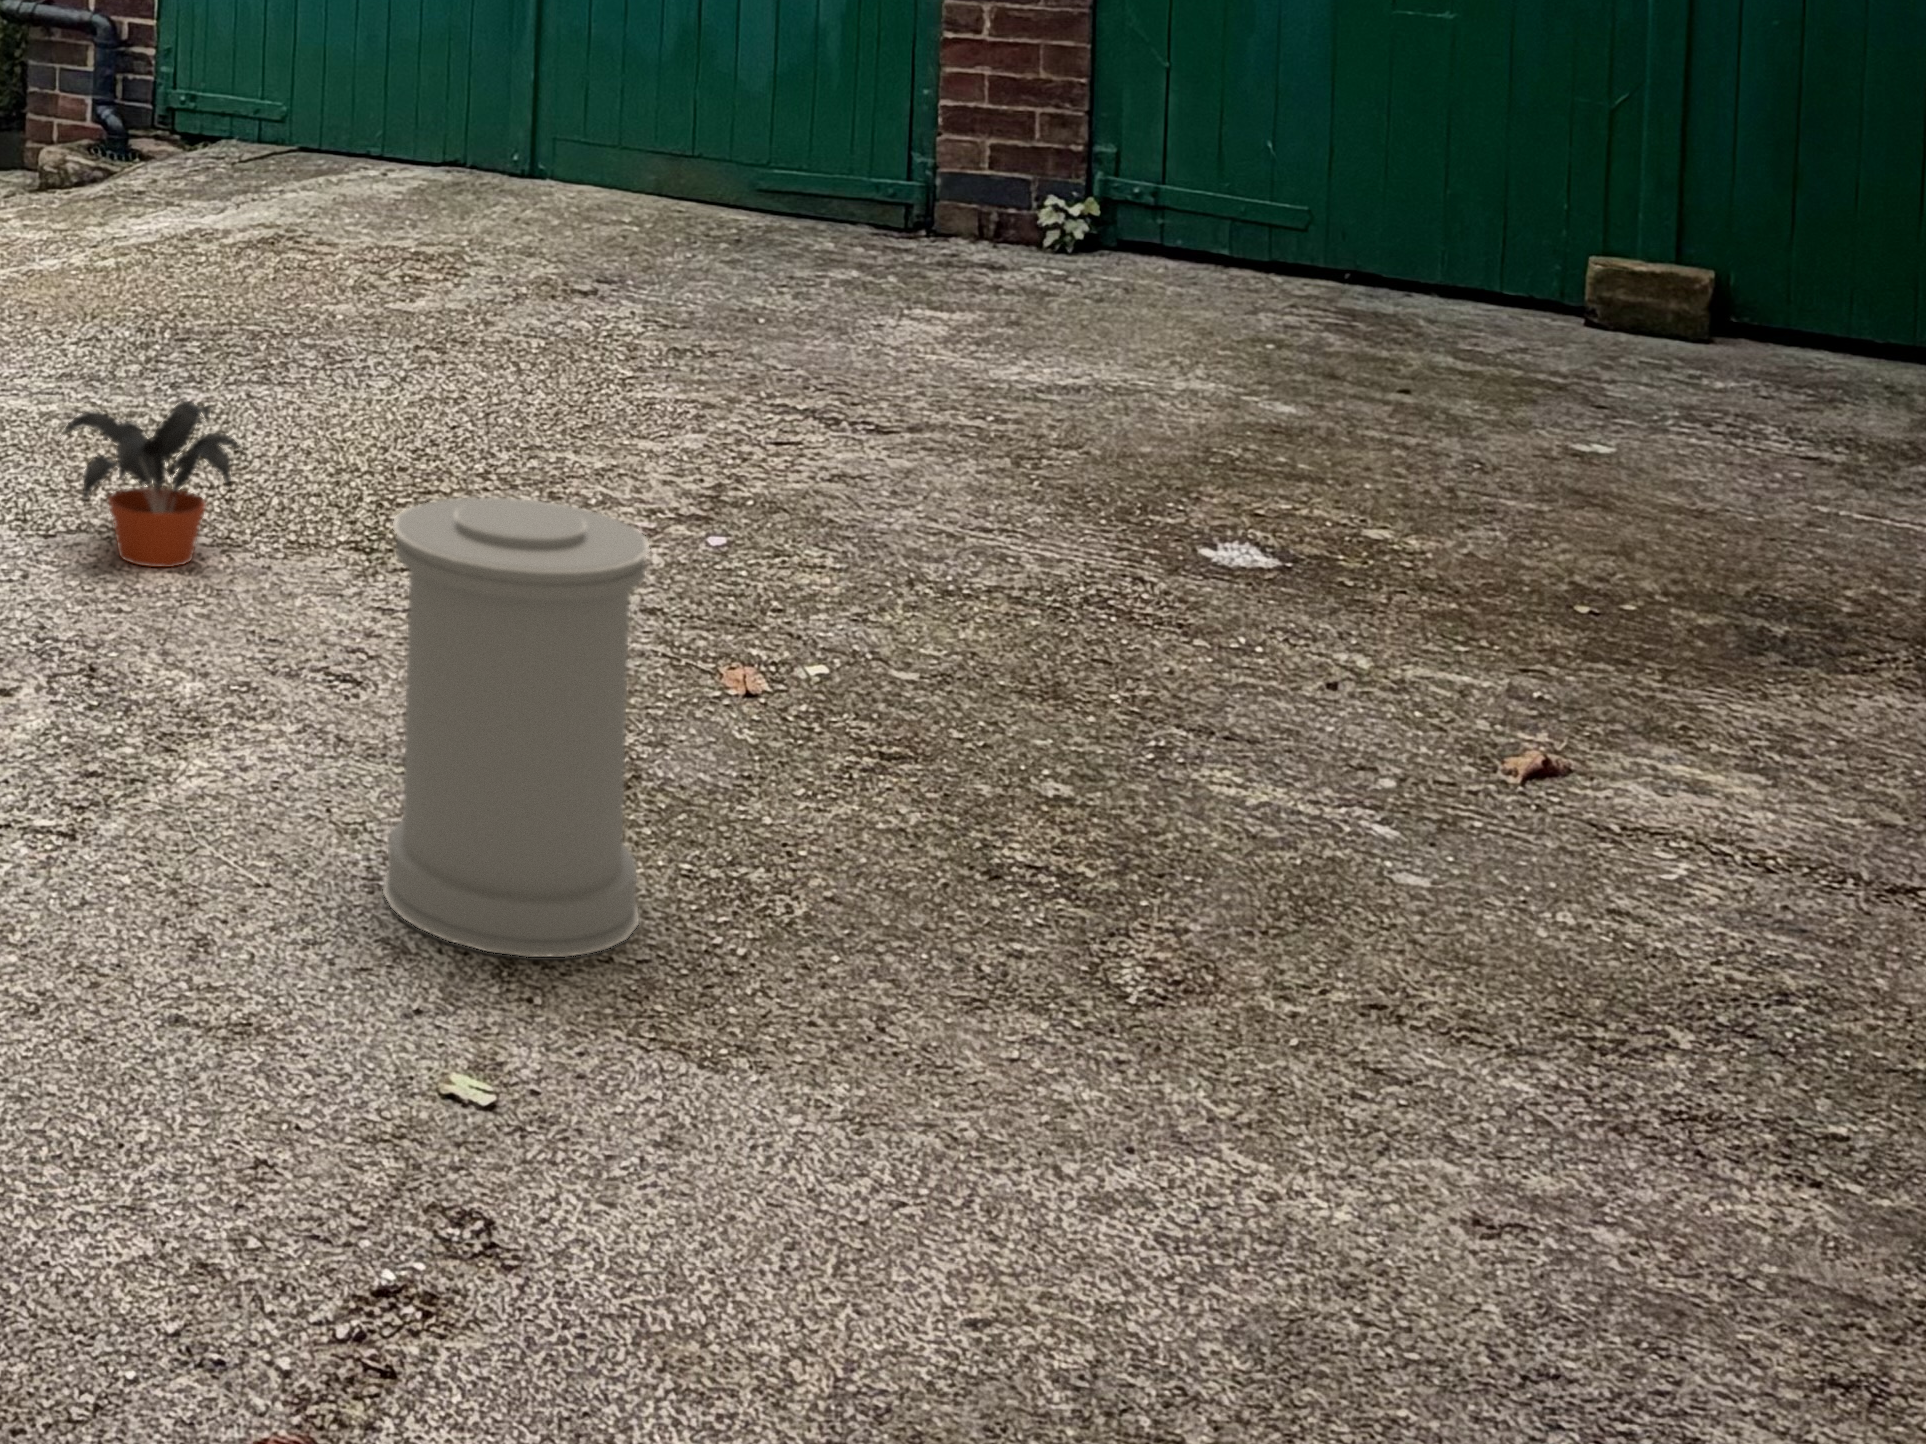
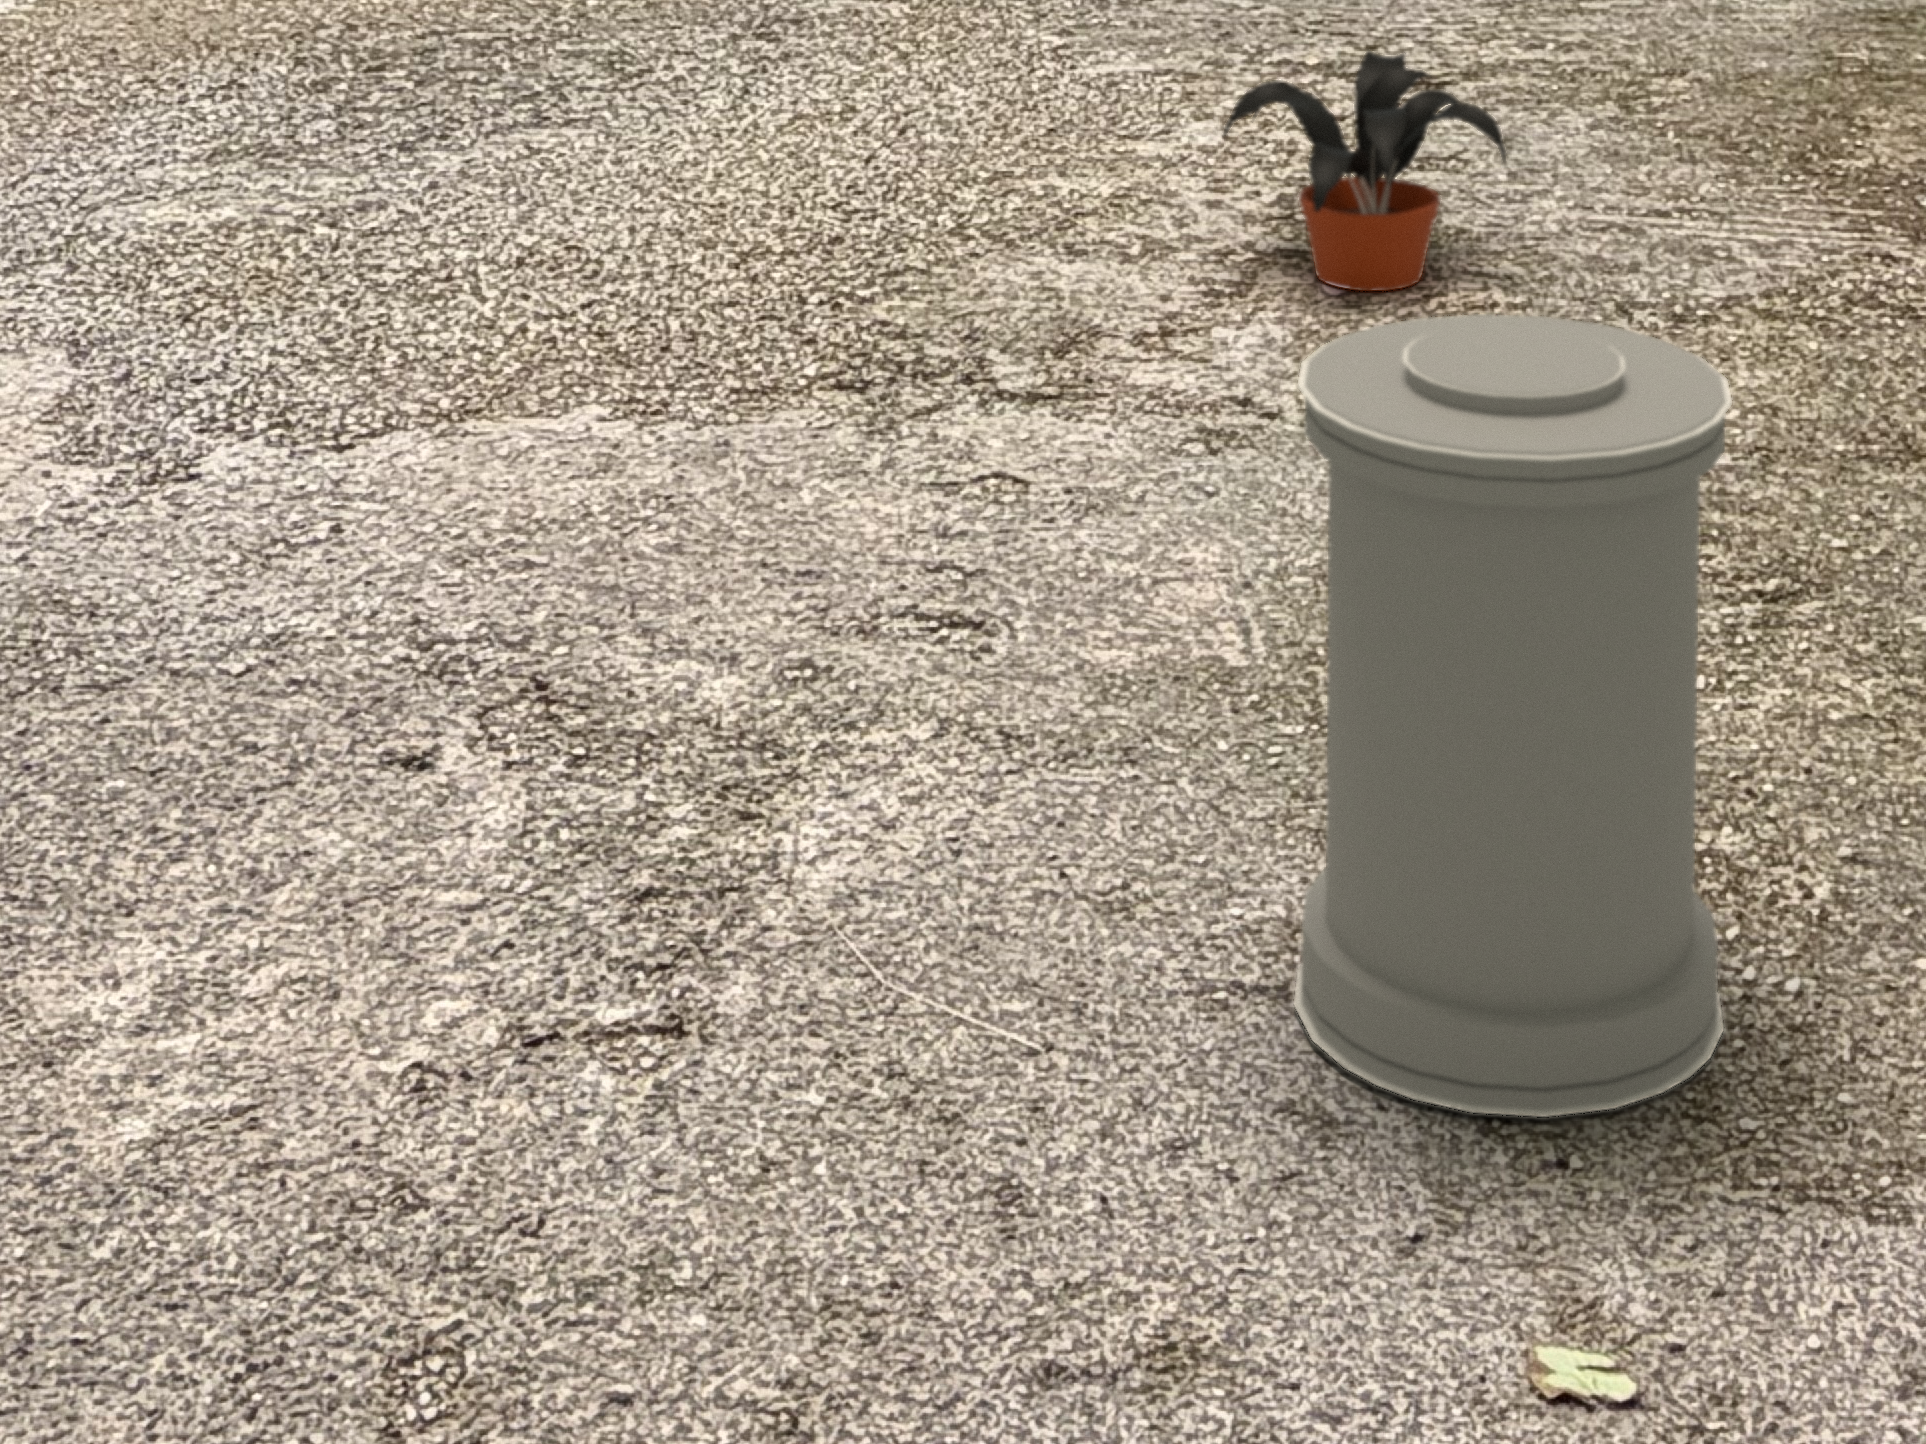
potted plant: present [64,401,243,567] -> present [1224,51,1506,291]

